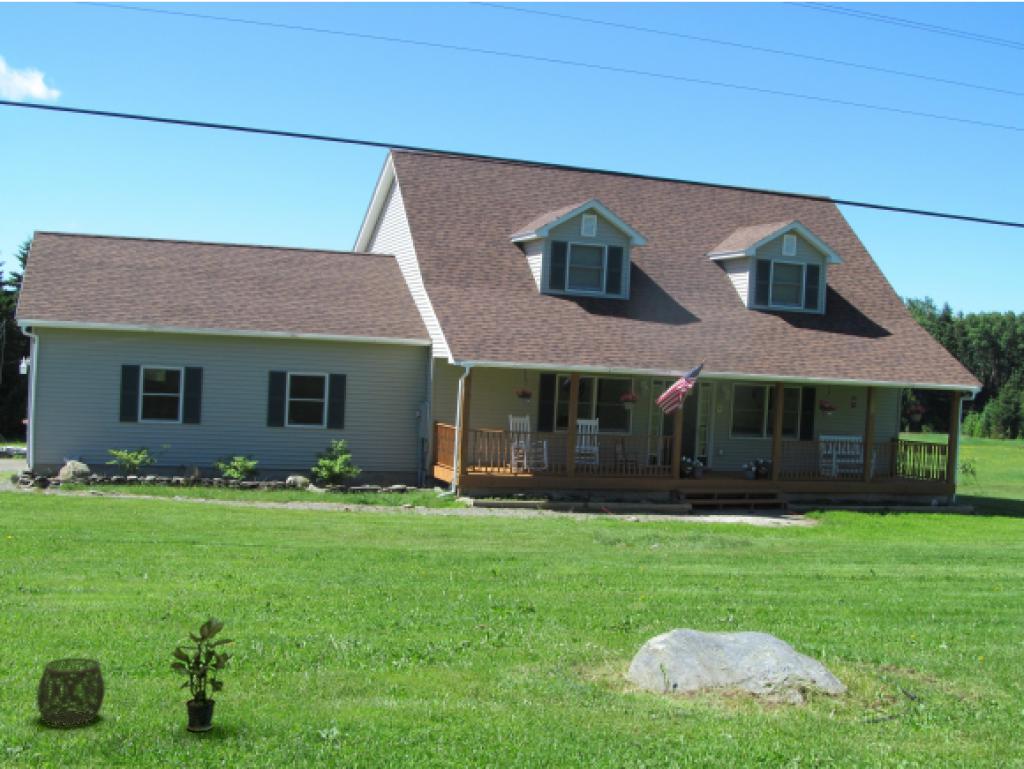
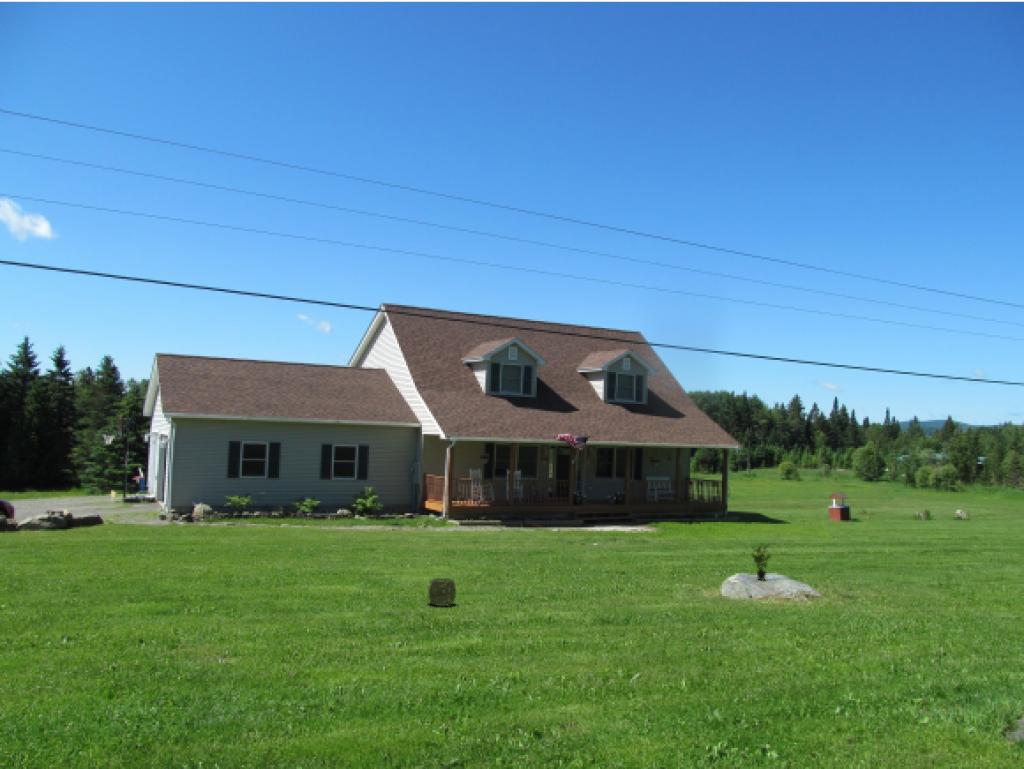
potted plant: present [170,617,233,732] -> present [752,545,771,581]

